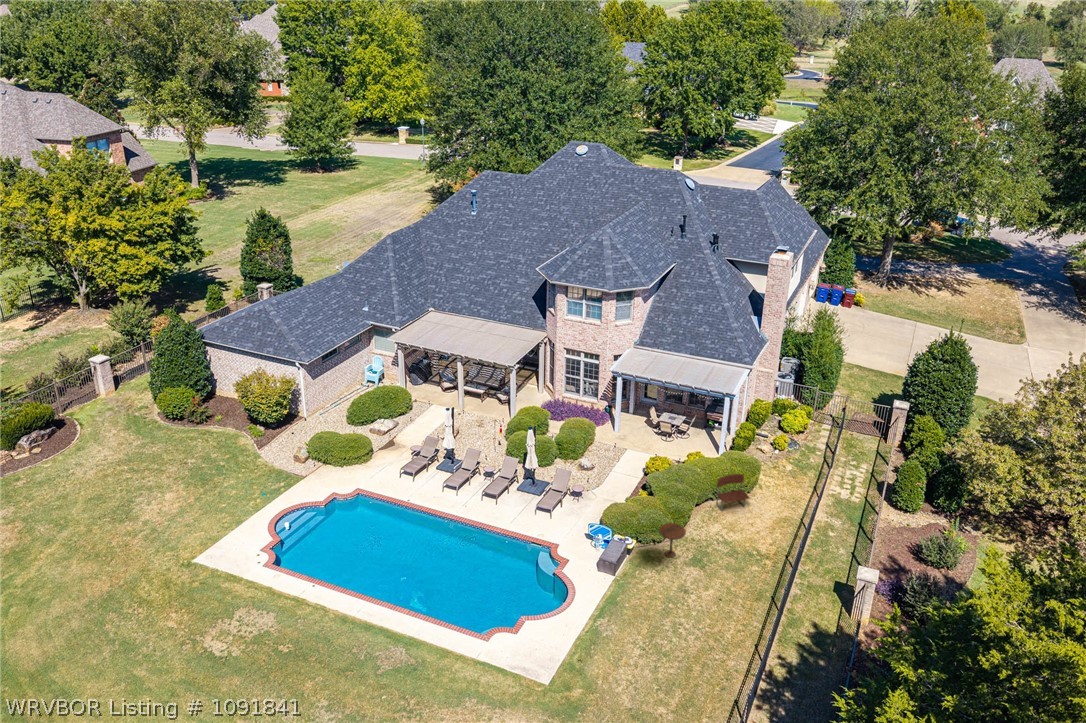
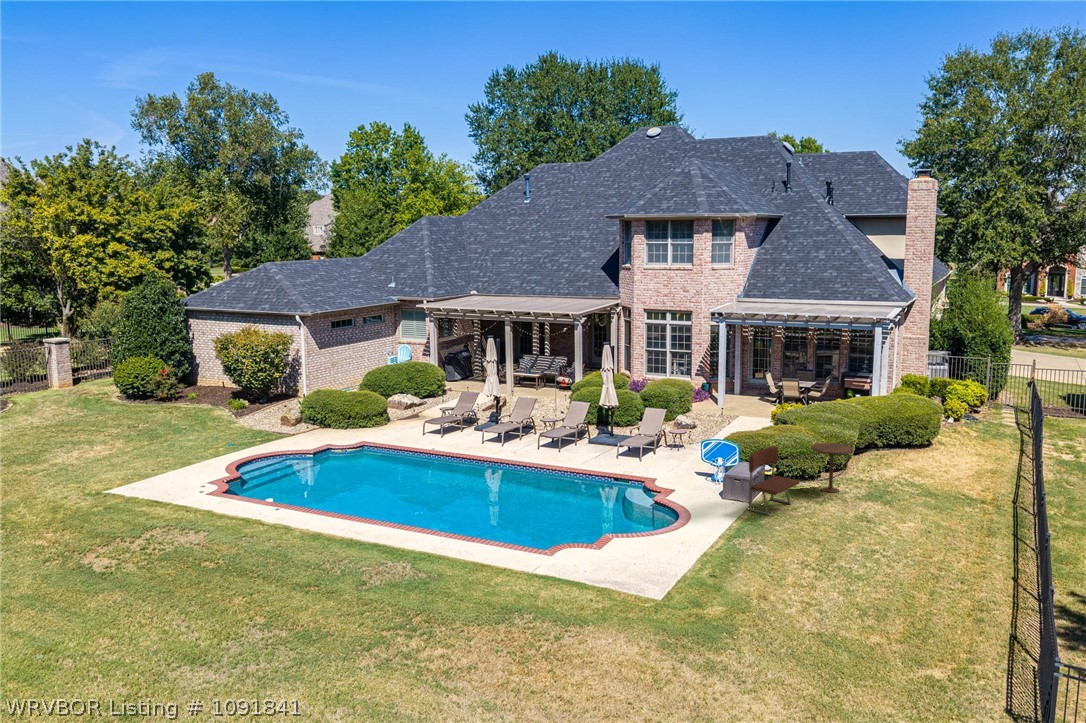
bench: present [716,474,749,511] -> present [748,446,800,515]

